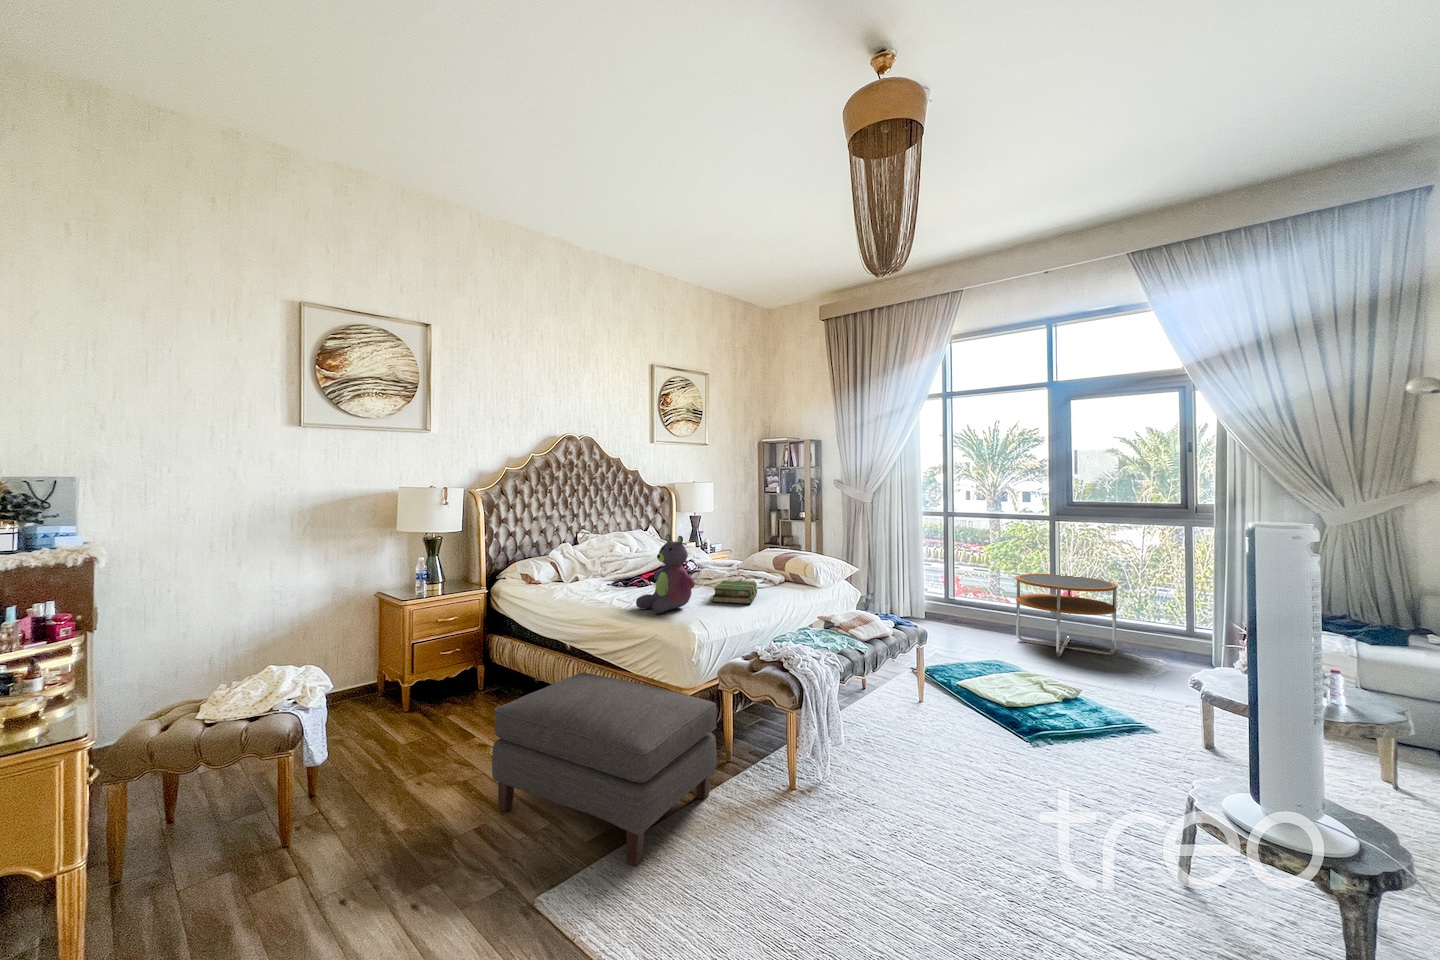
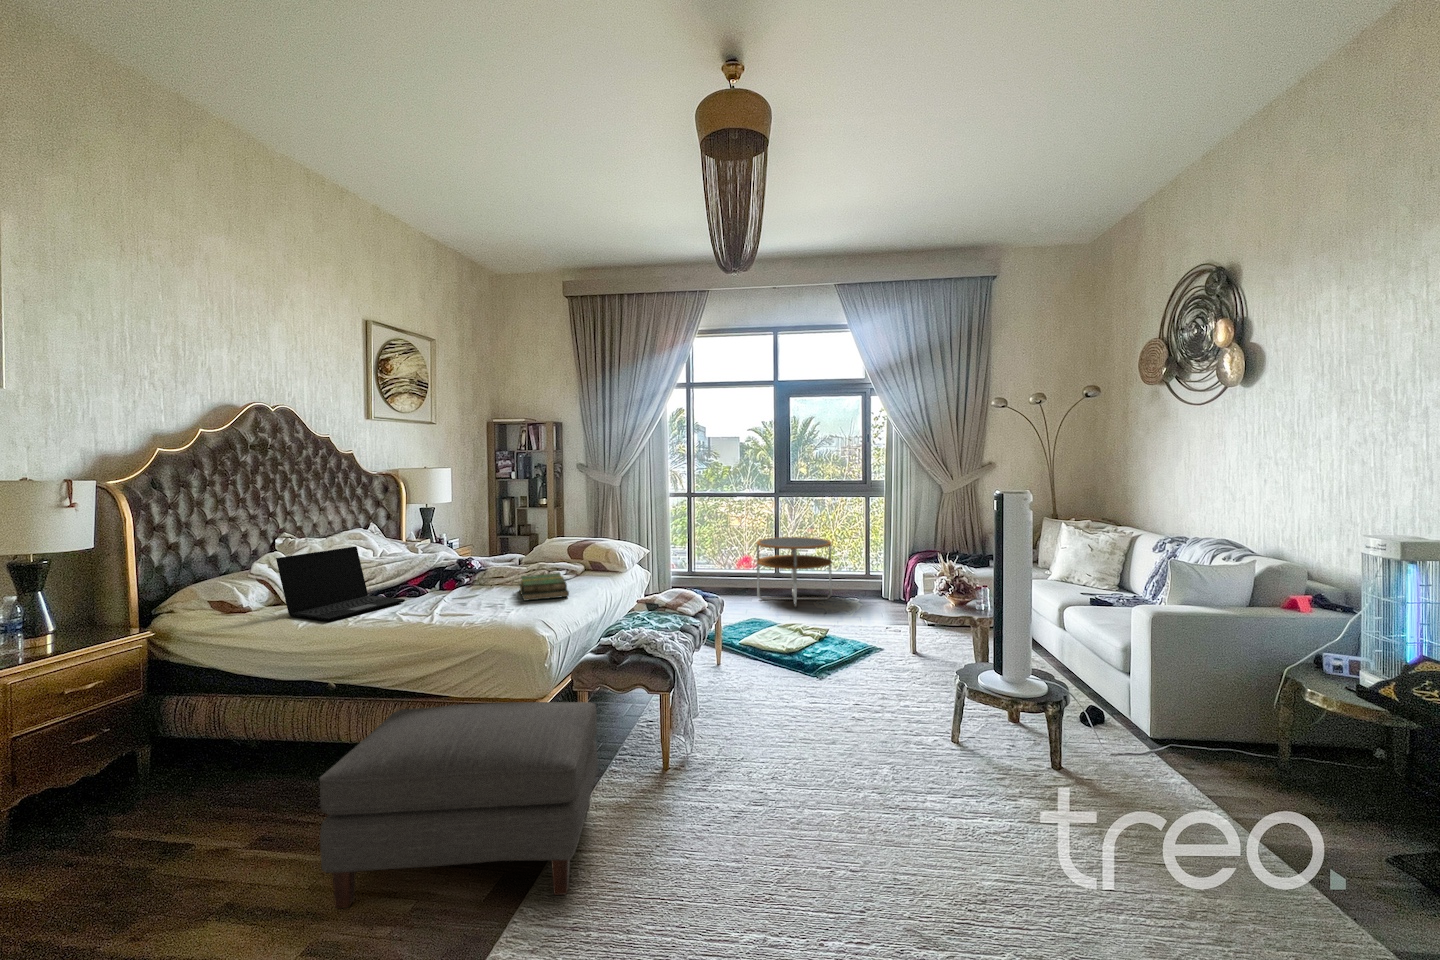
stuffed bear: present [636,534,695,613] -> none [441,528,517,622]
laptop: none [552,542,632,596] -> present [276,546,405,621]

